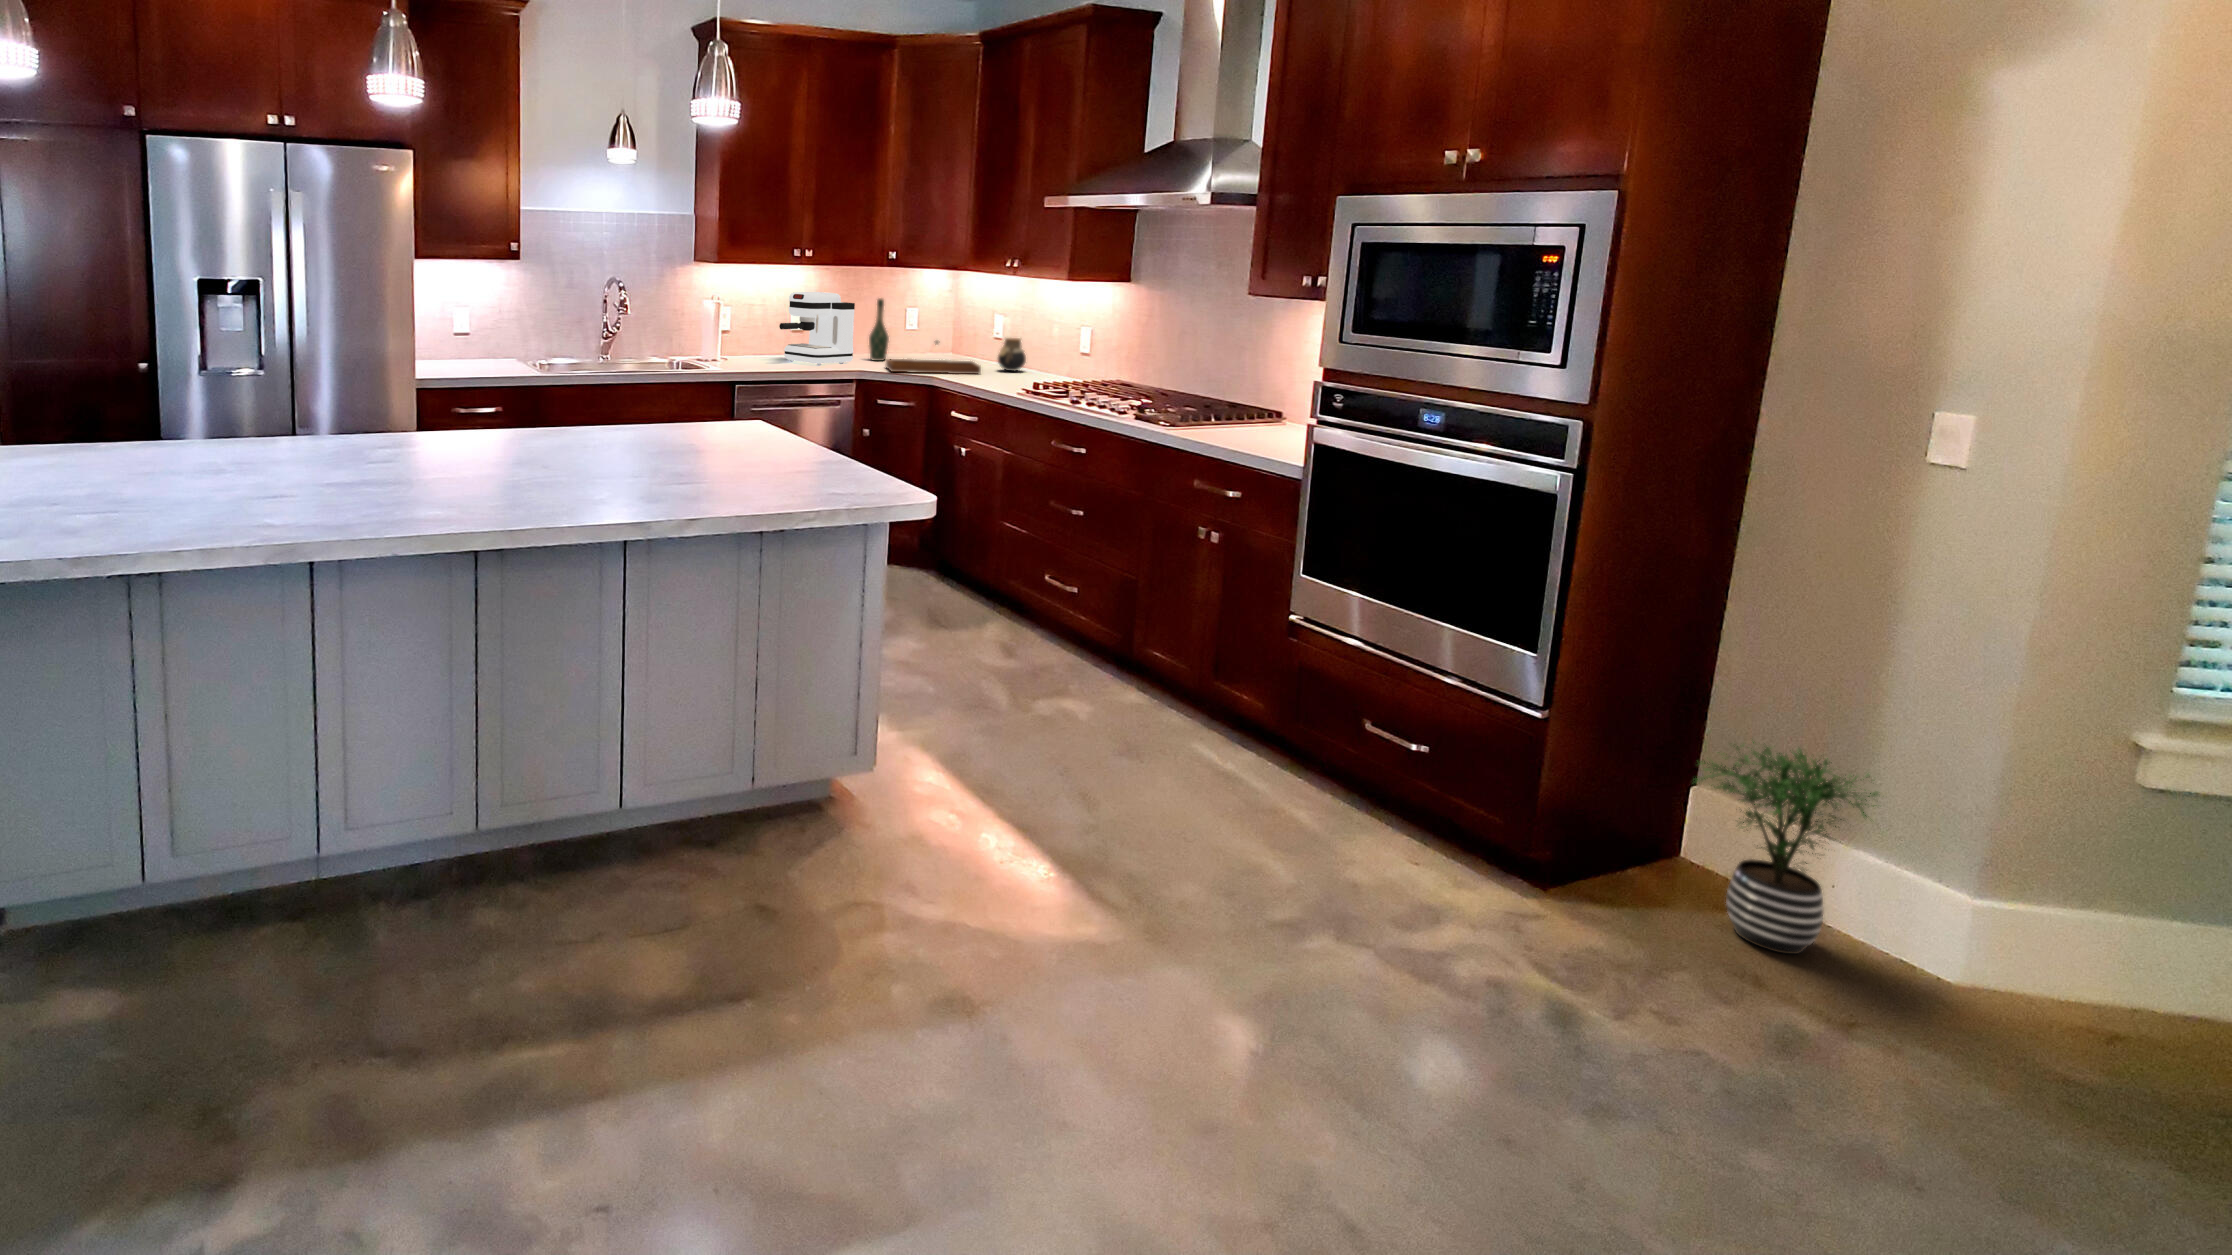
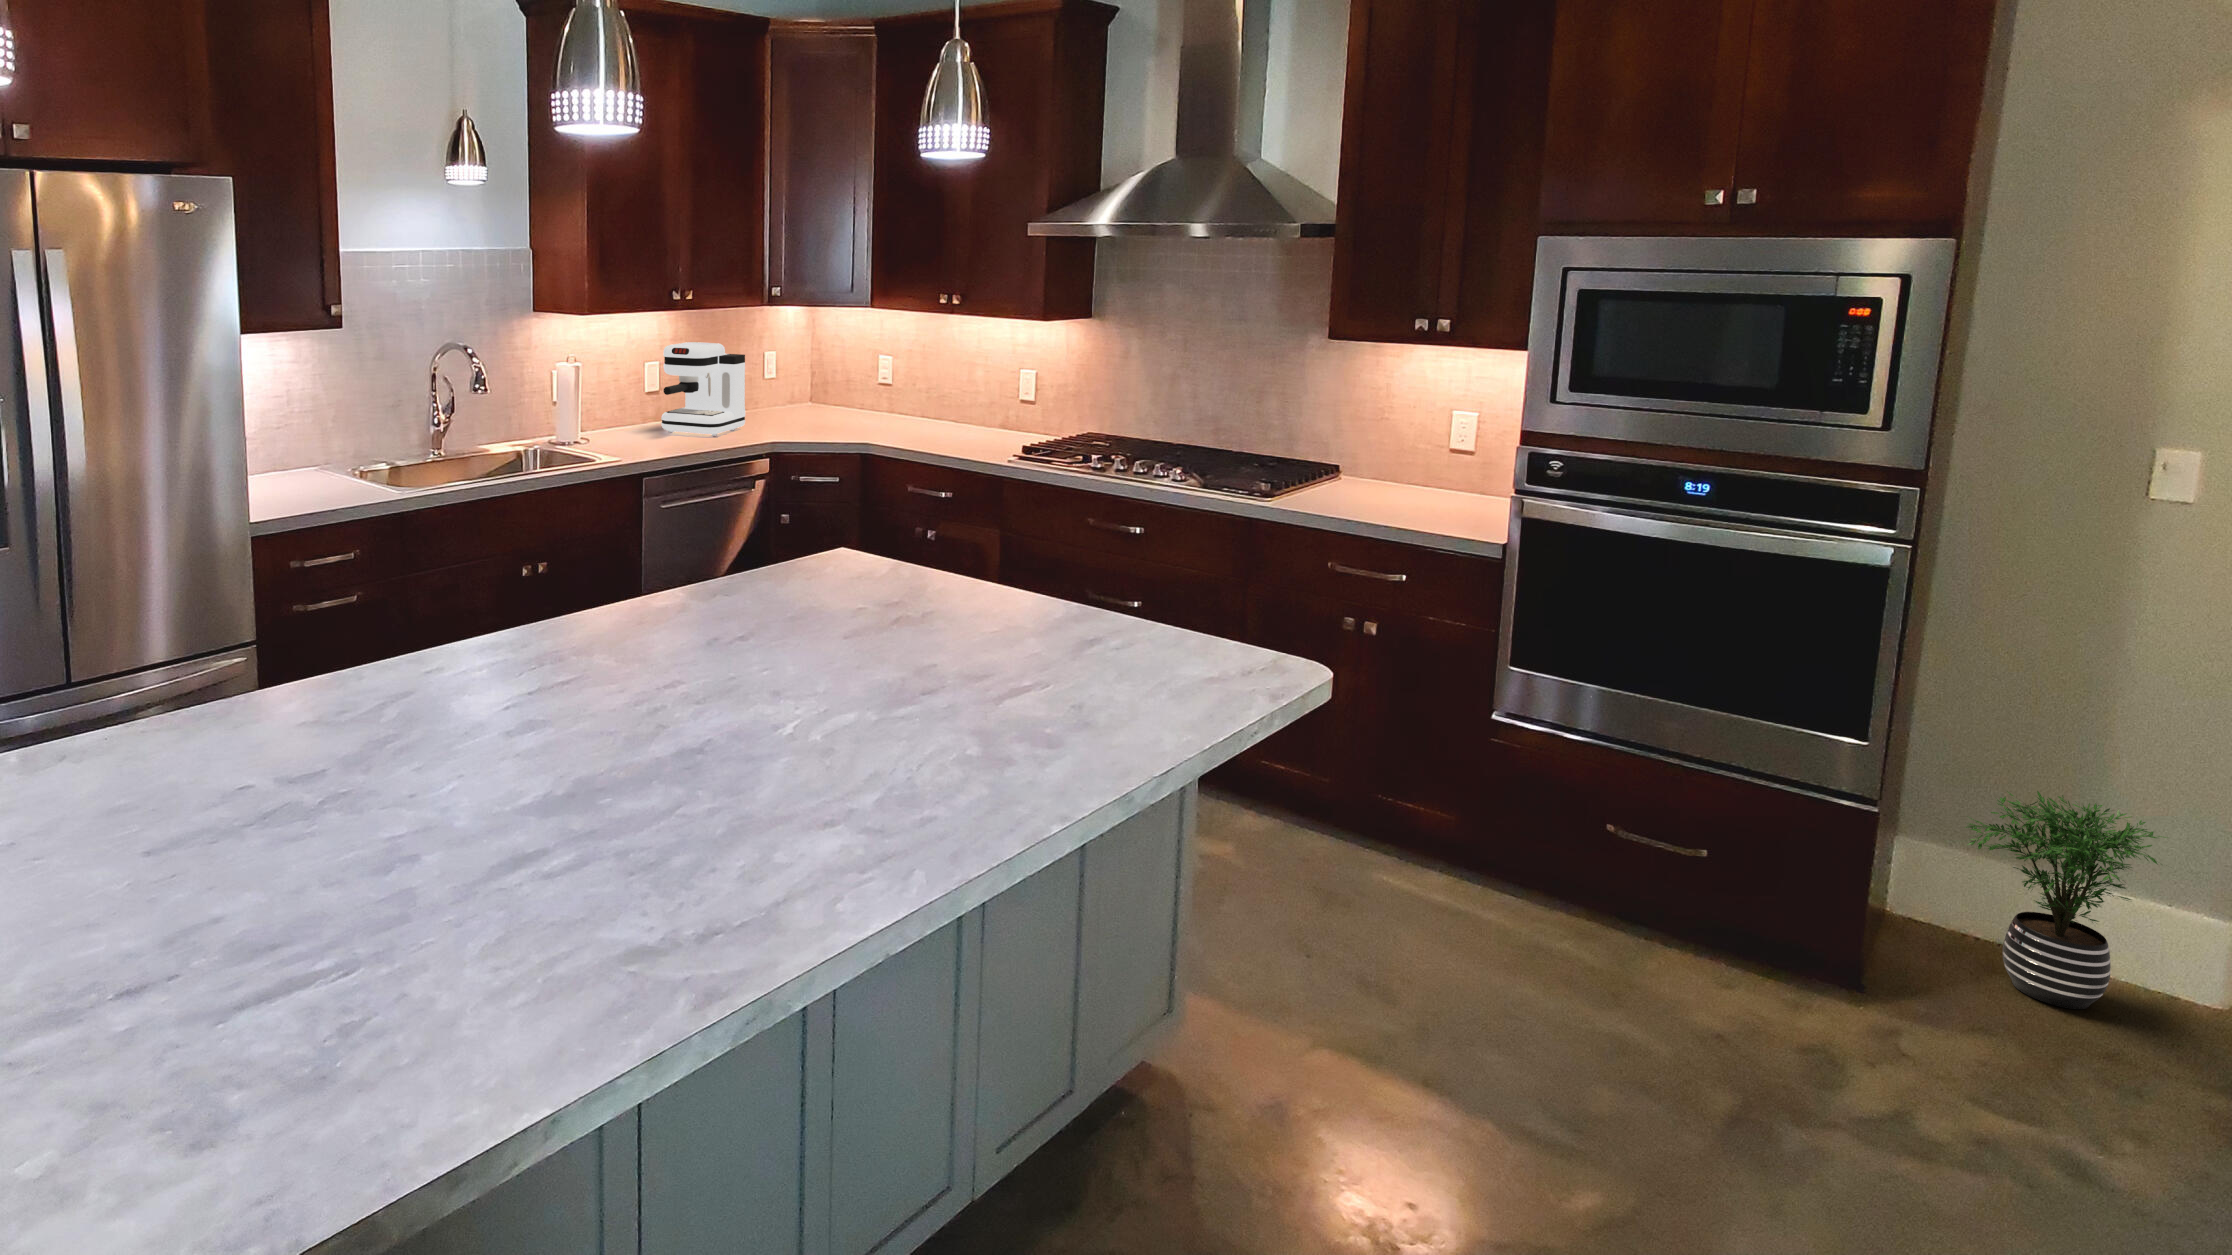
wine bottle: present [869,299,889,361] -> none [751,345,775,422]
jar: present [998,338,1026,371] -> none [917,385,951,425]
tray: present [886,341,981,374] -> none [794,394,914,439]

